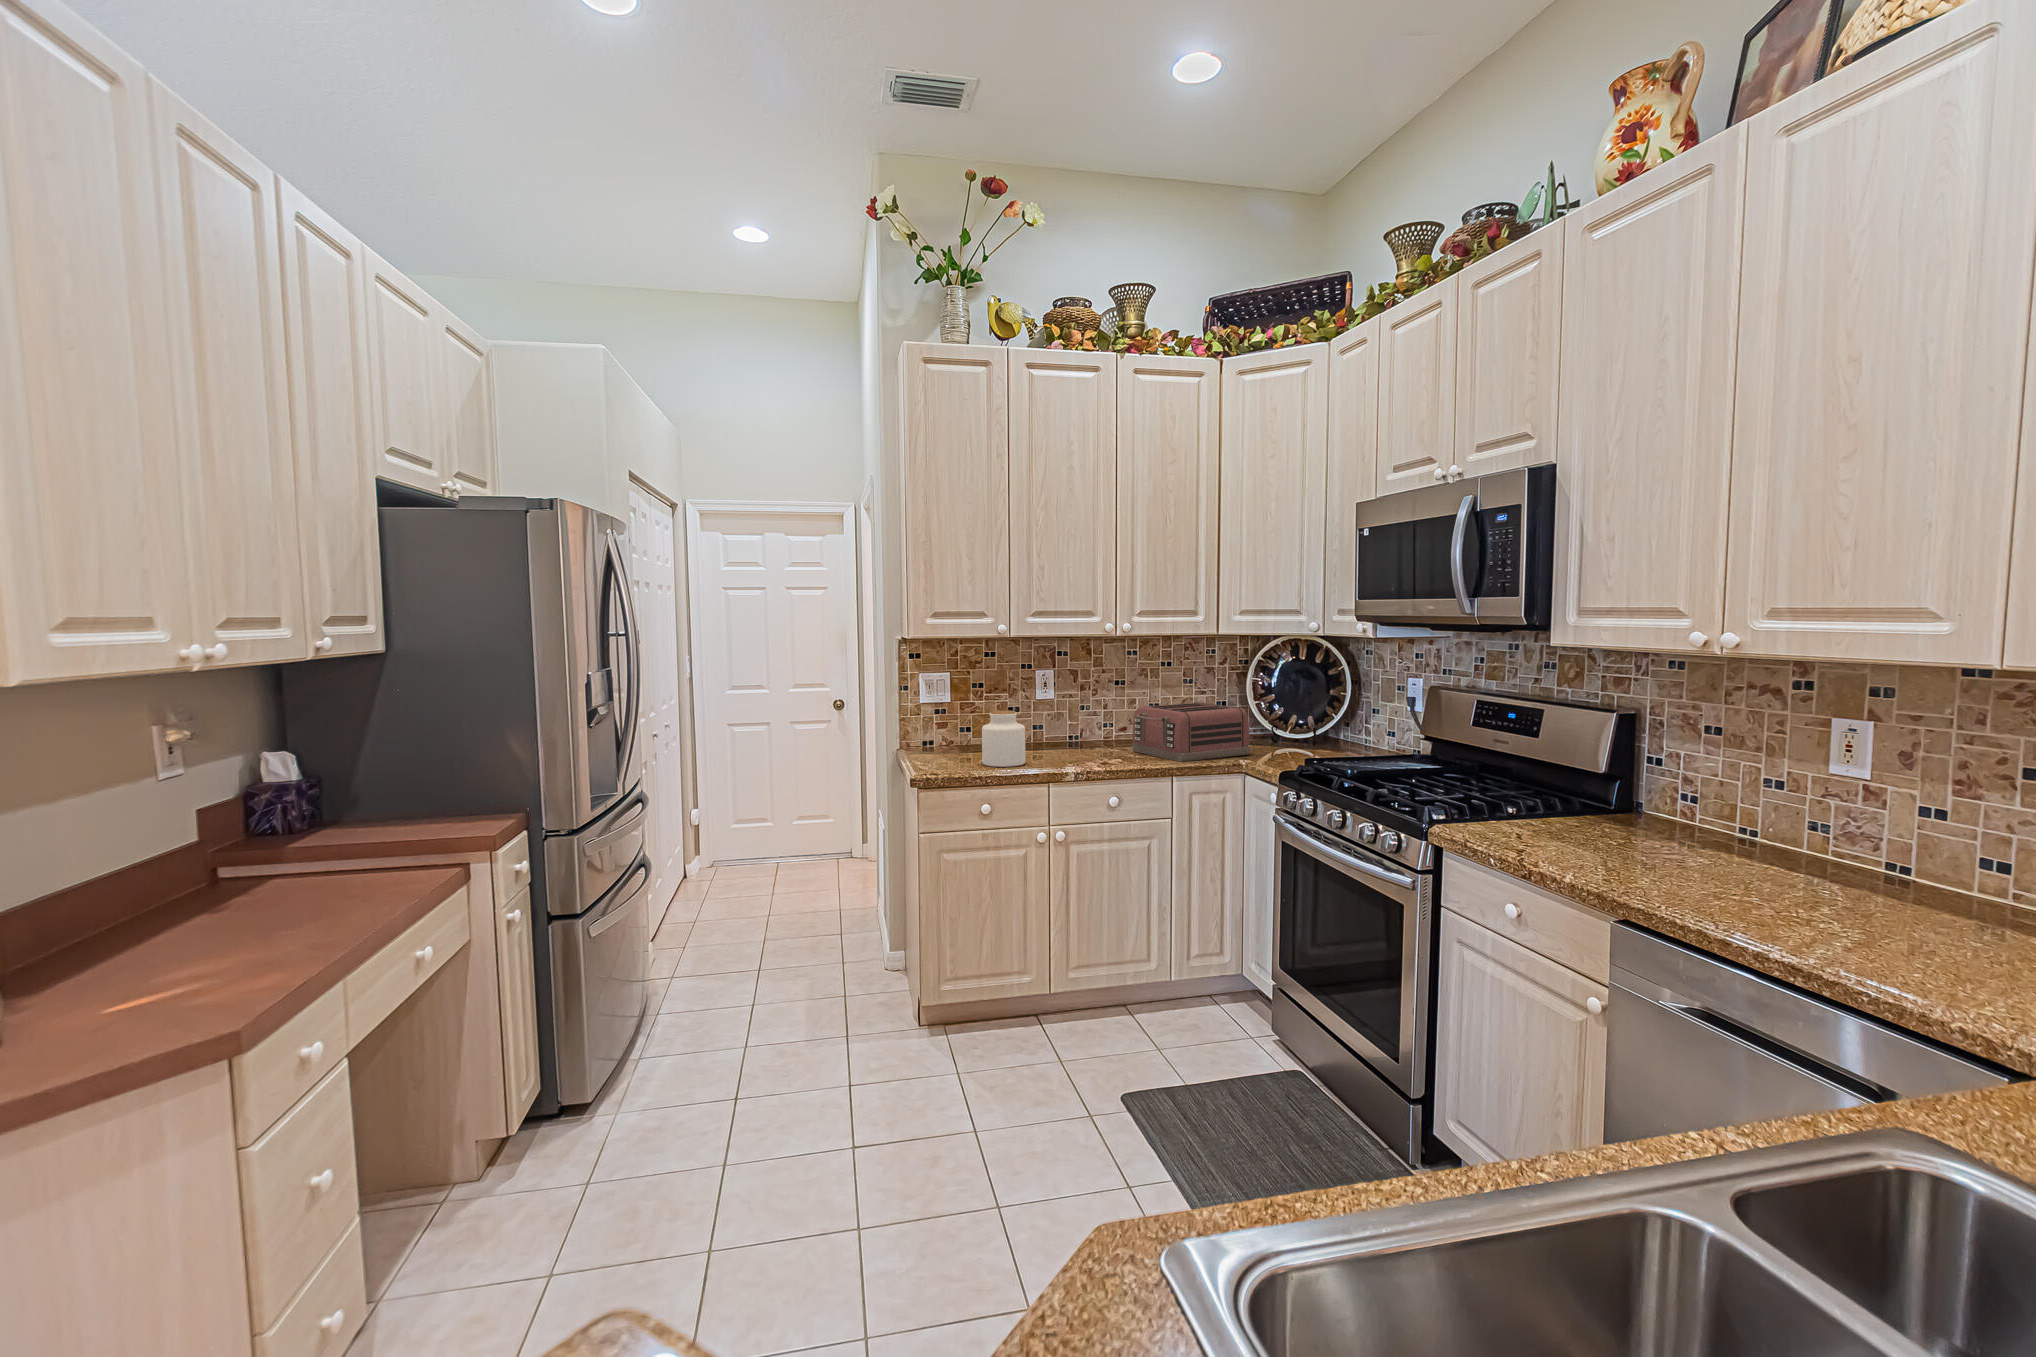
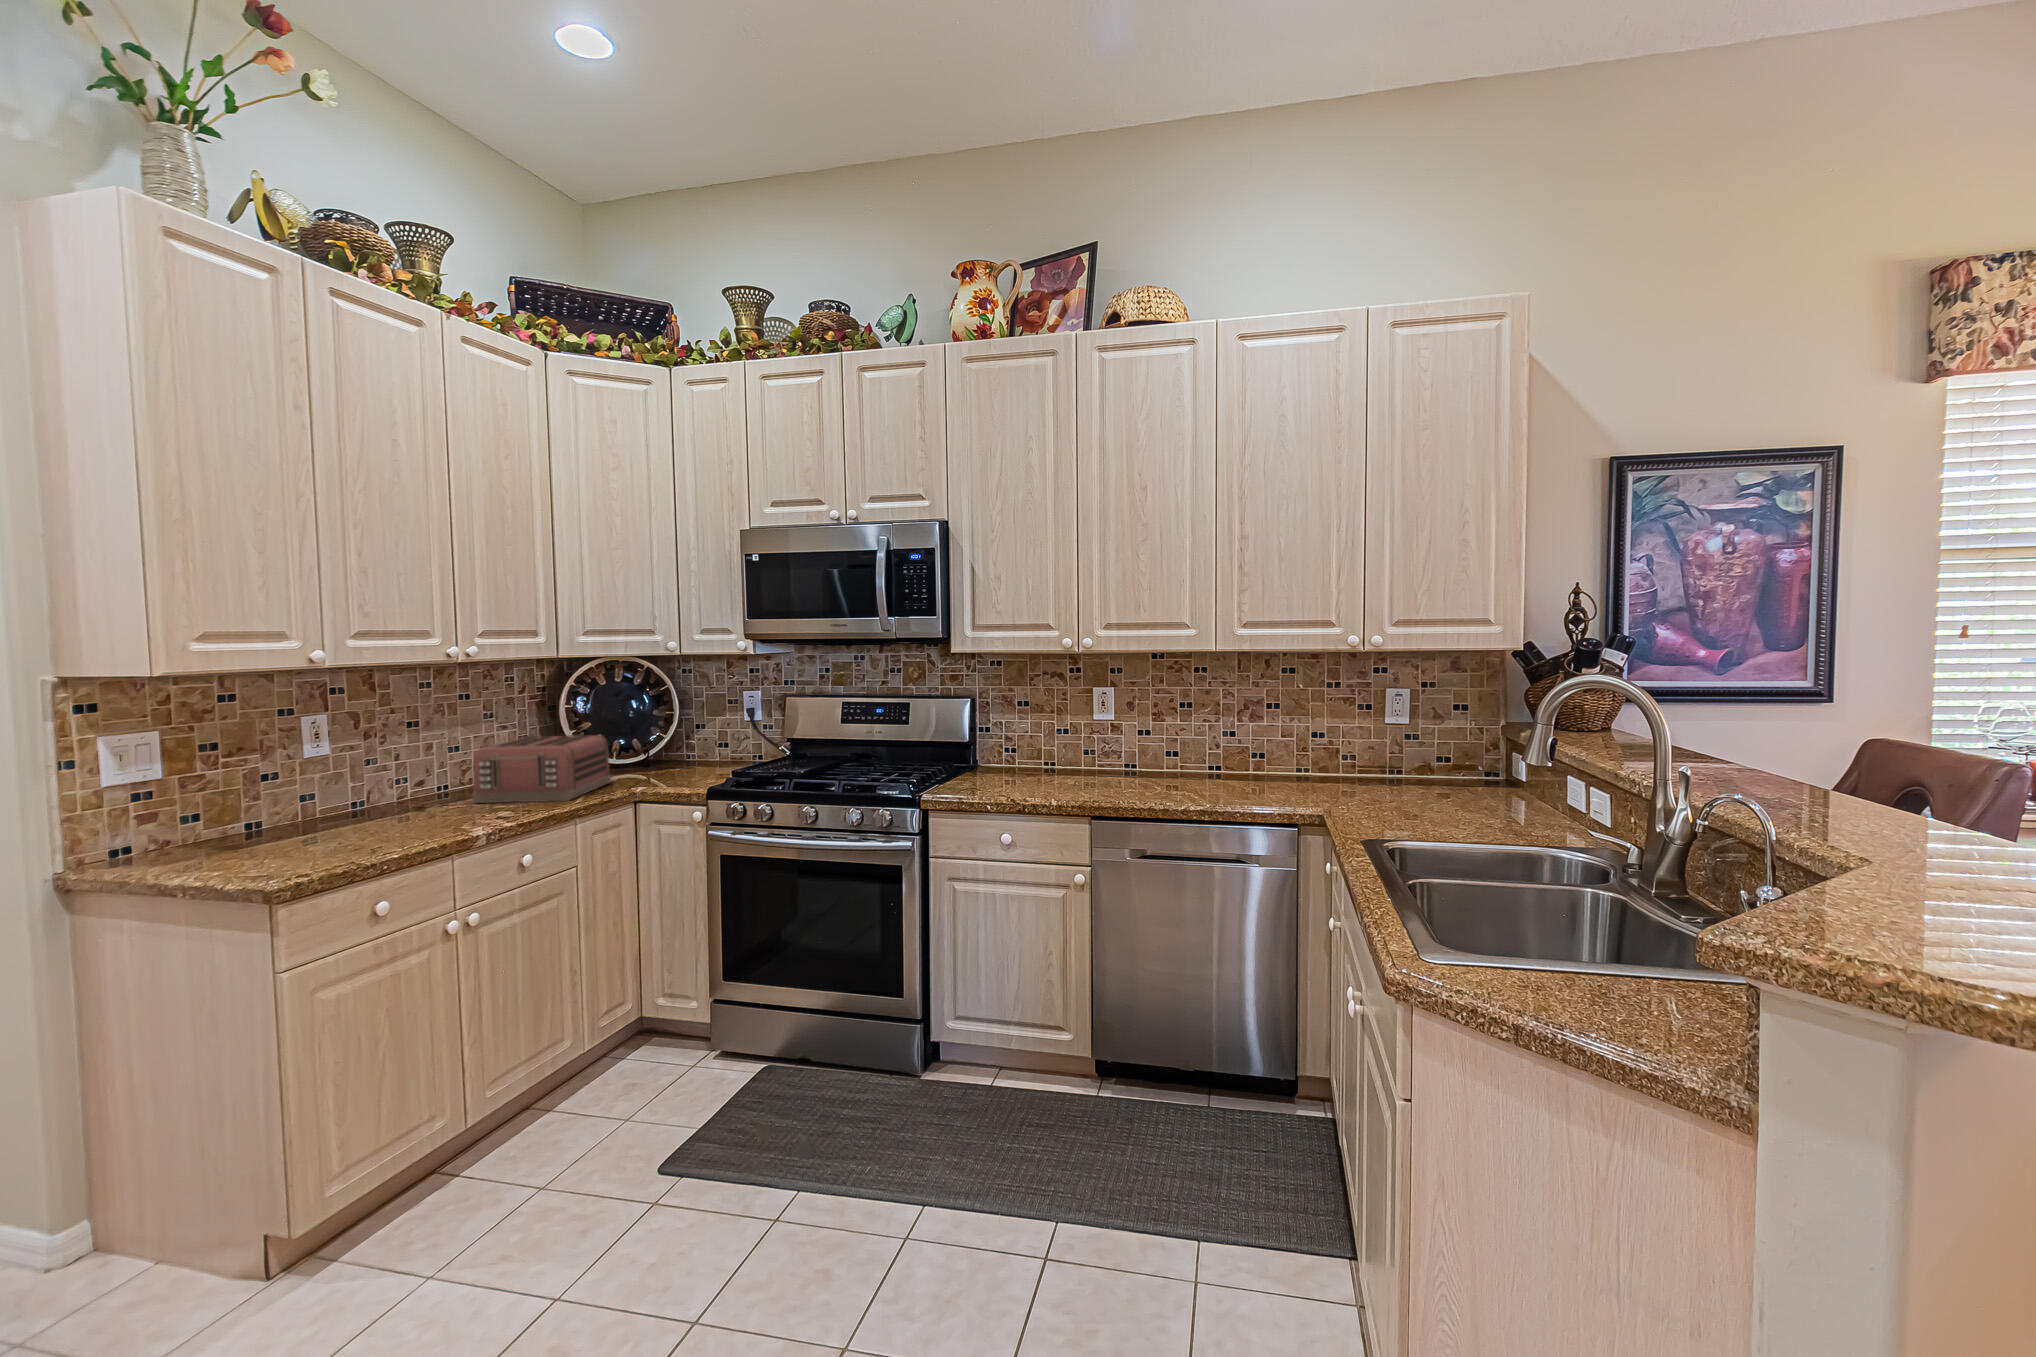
jar: present [982,710,1025,767] -> none [316,771,395,853]

